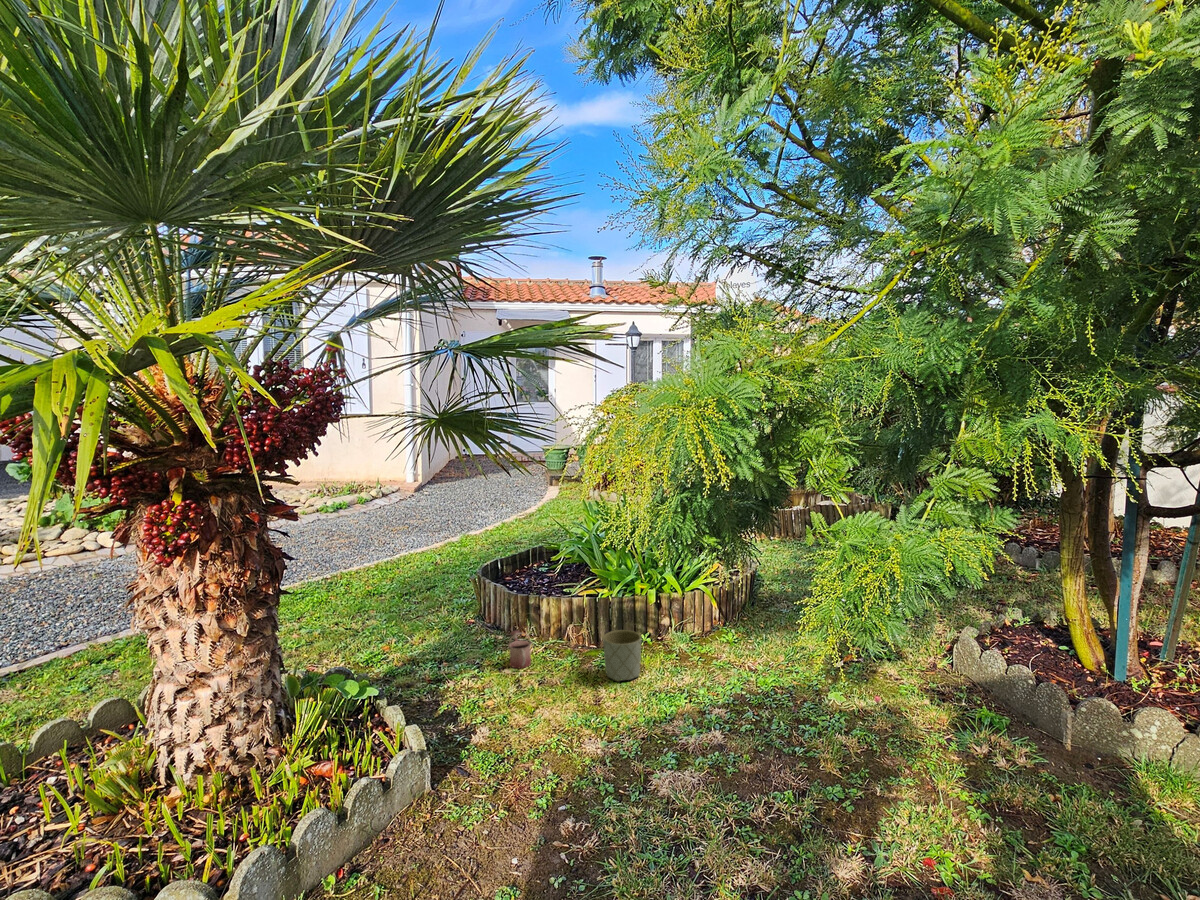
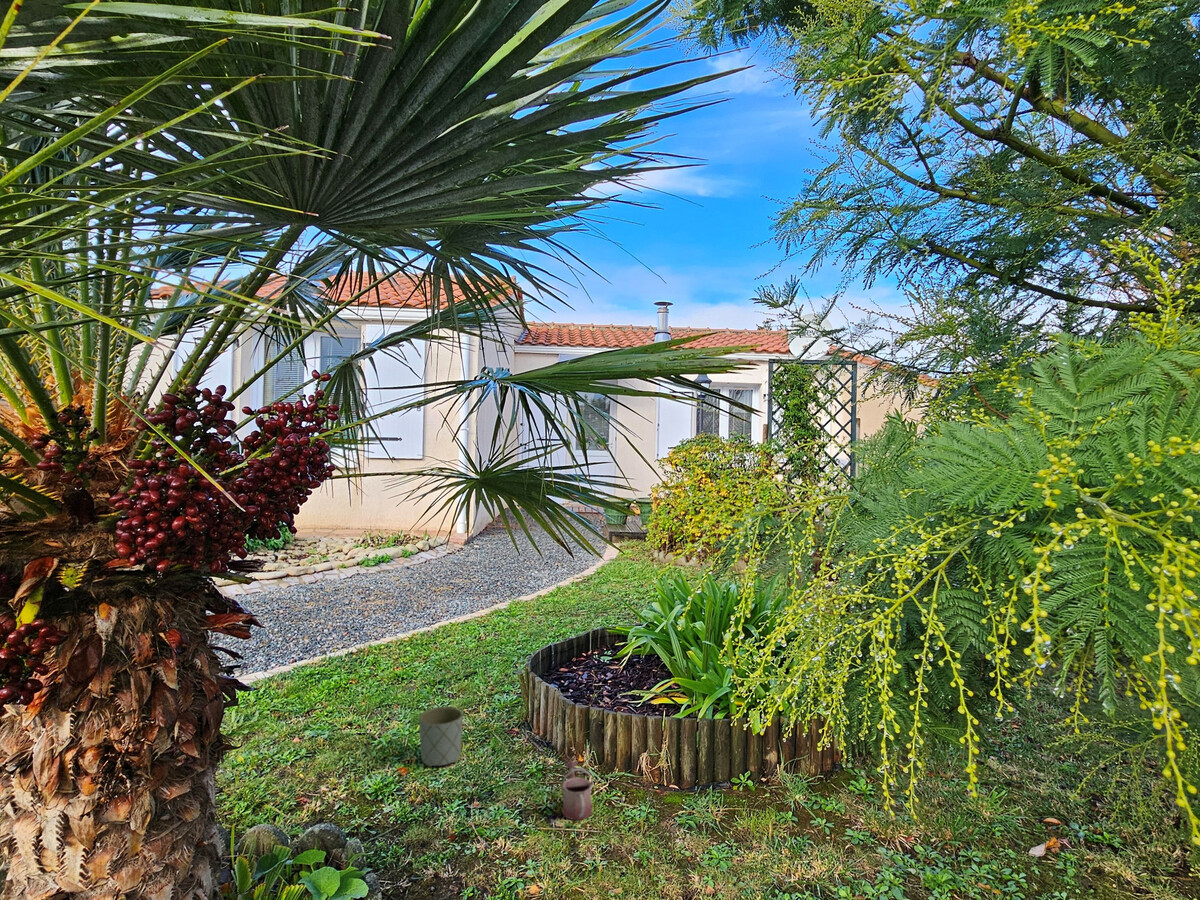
planter: present [603,630,641,682] -> present [419,707,463,767]

